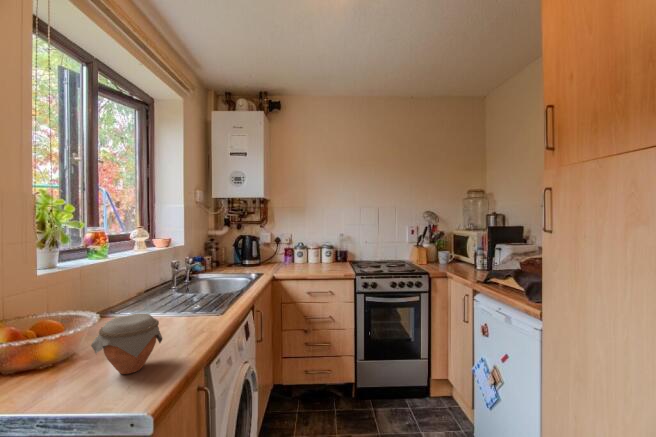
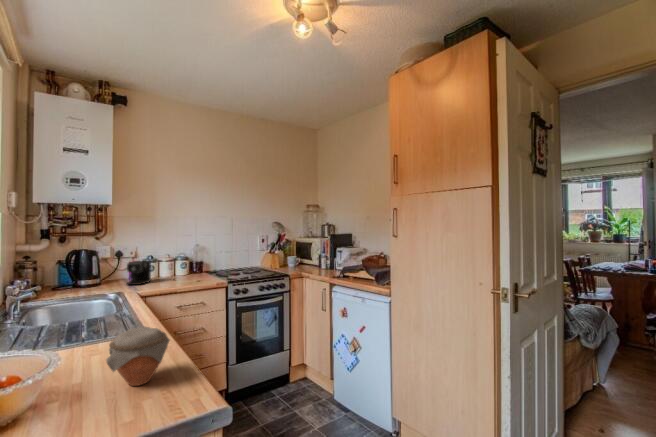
coffee maker: none [277,247,317,268] -> present [127,261,151,285]

